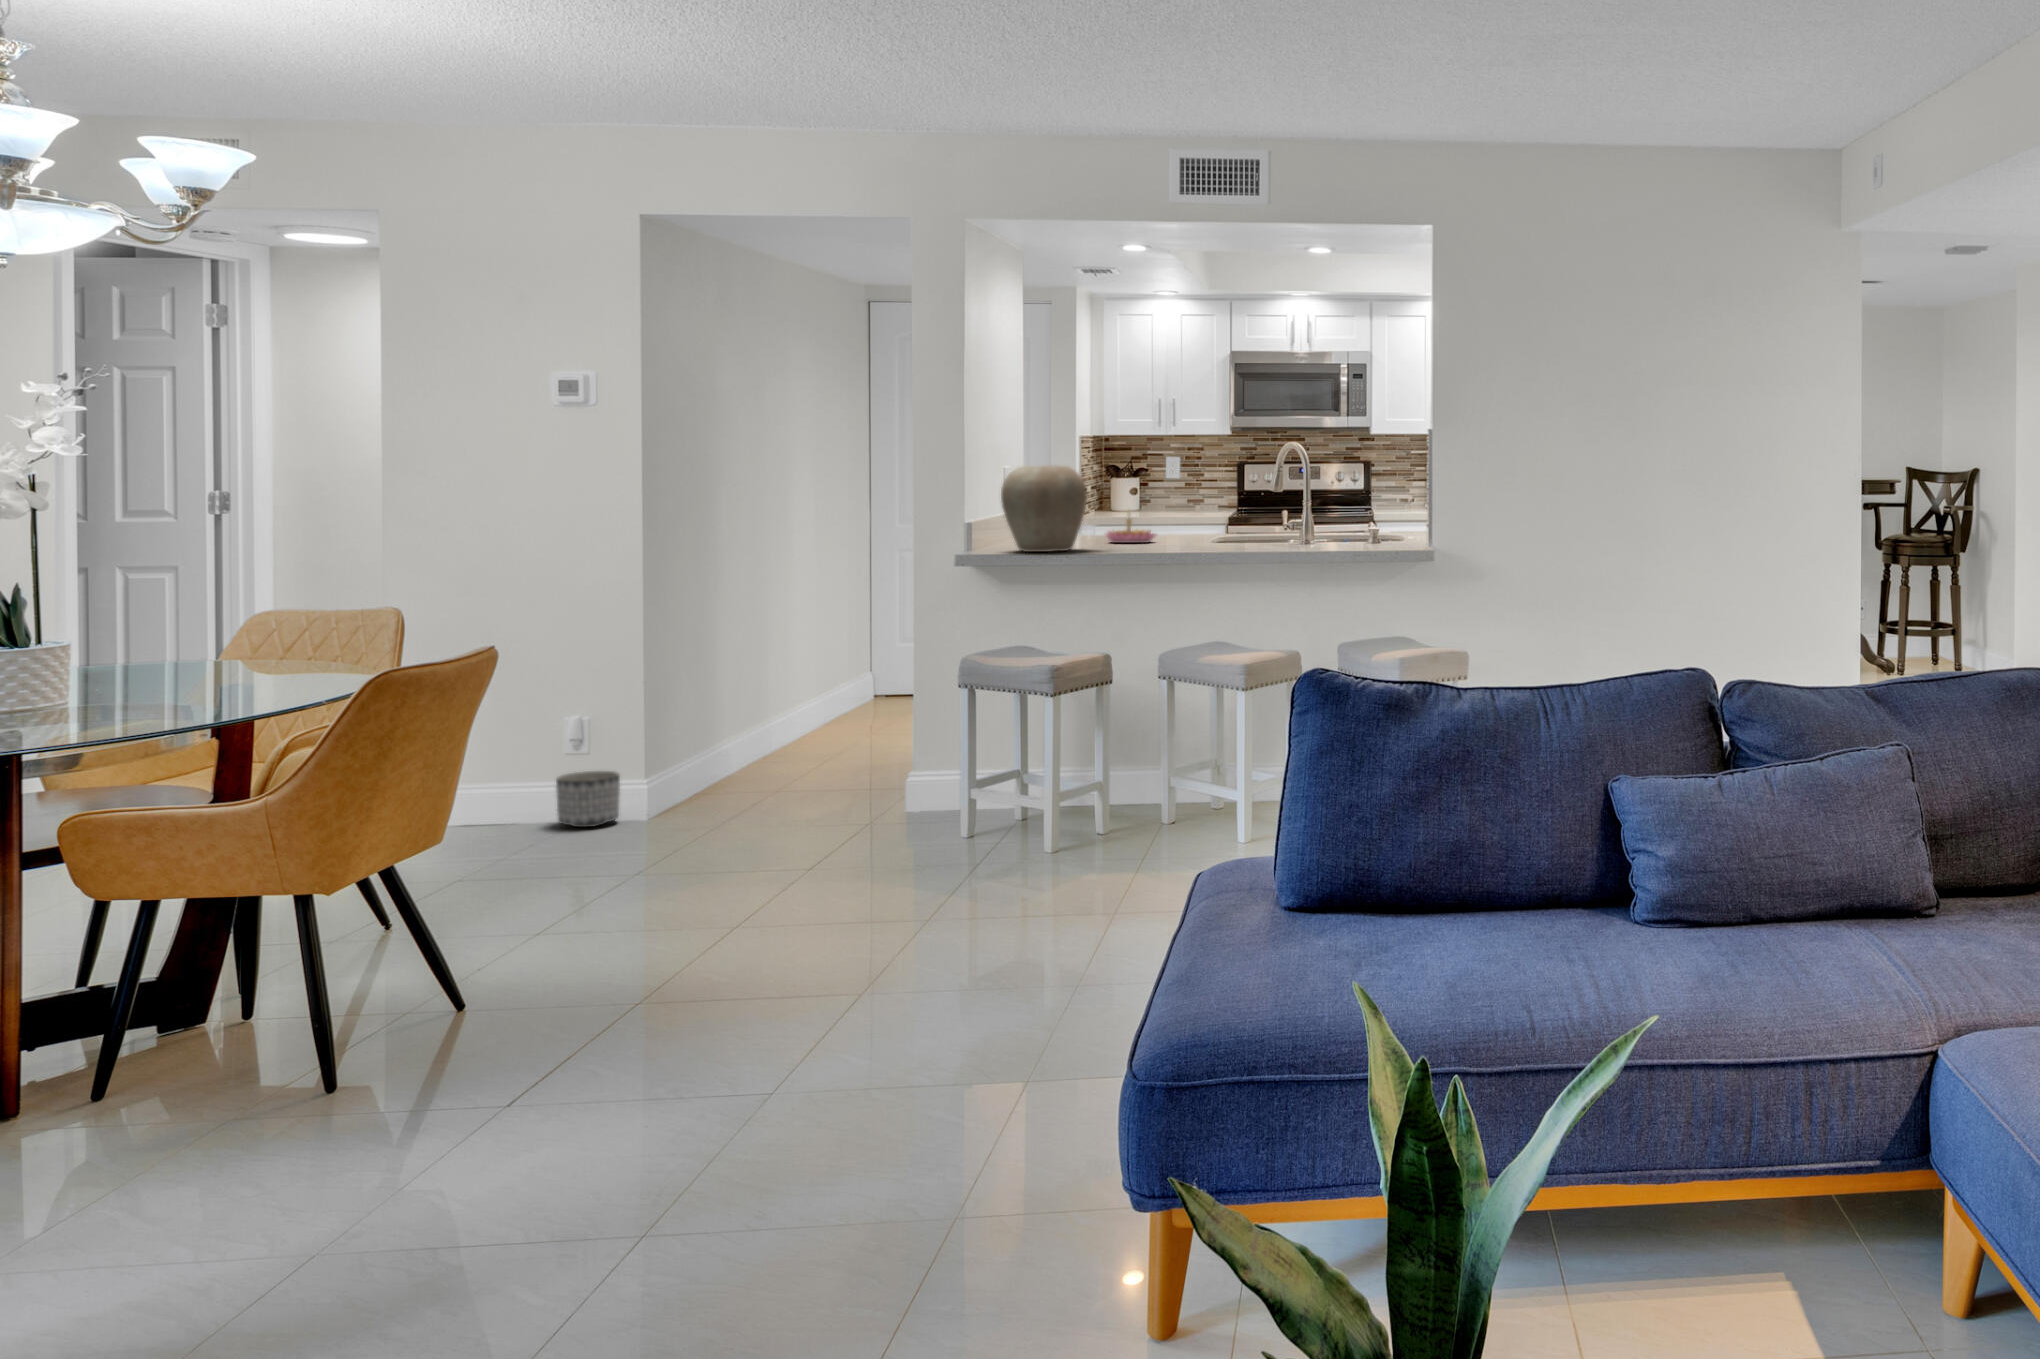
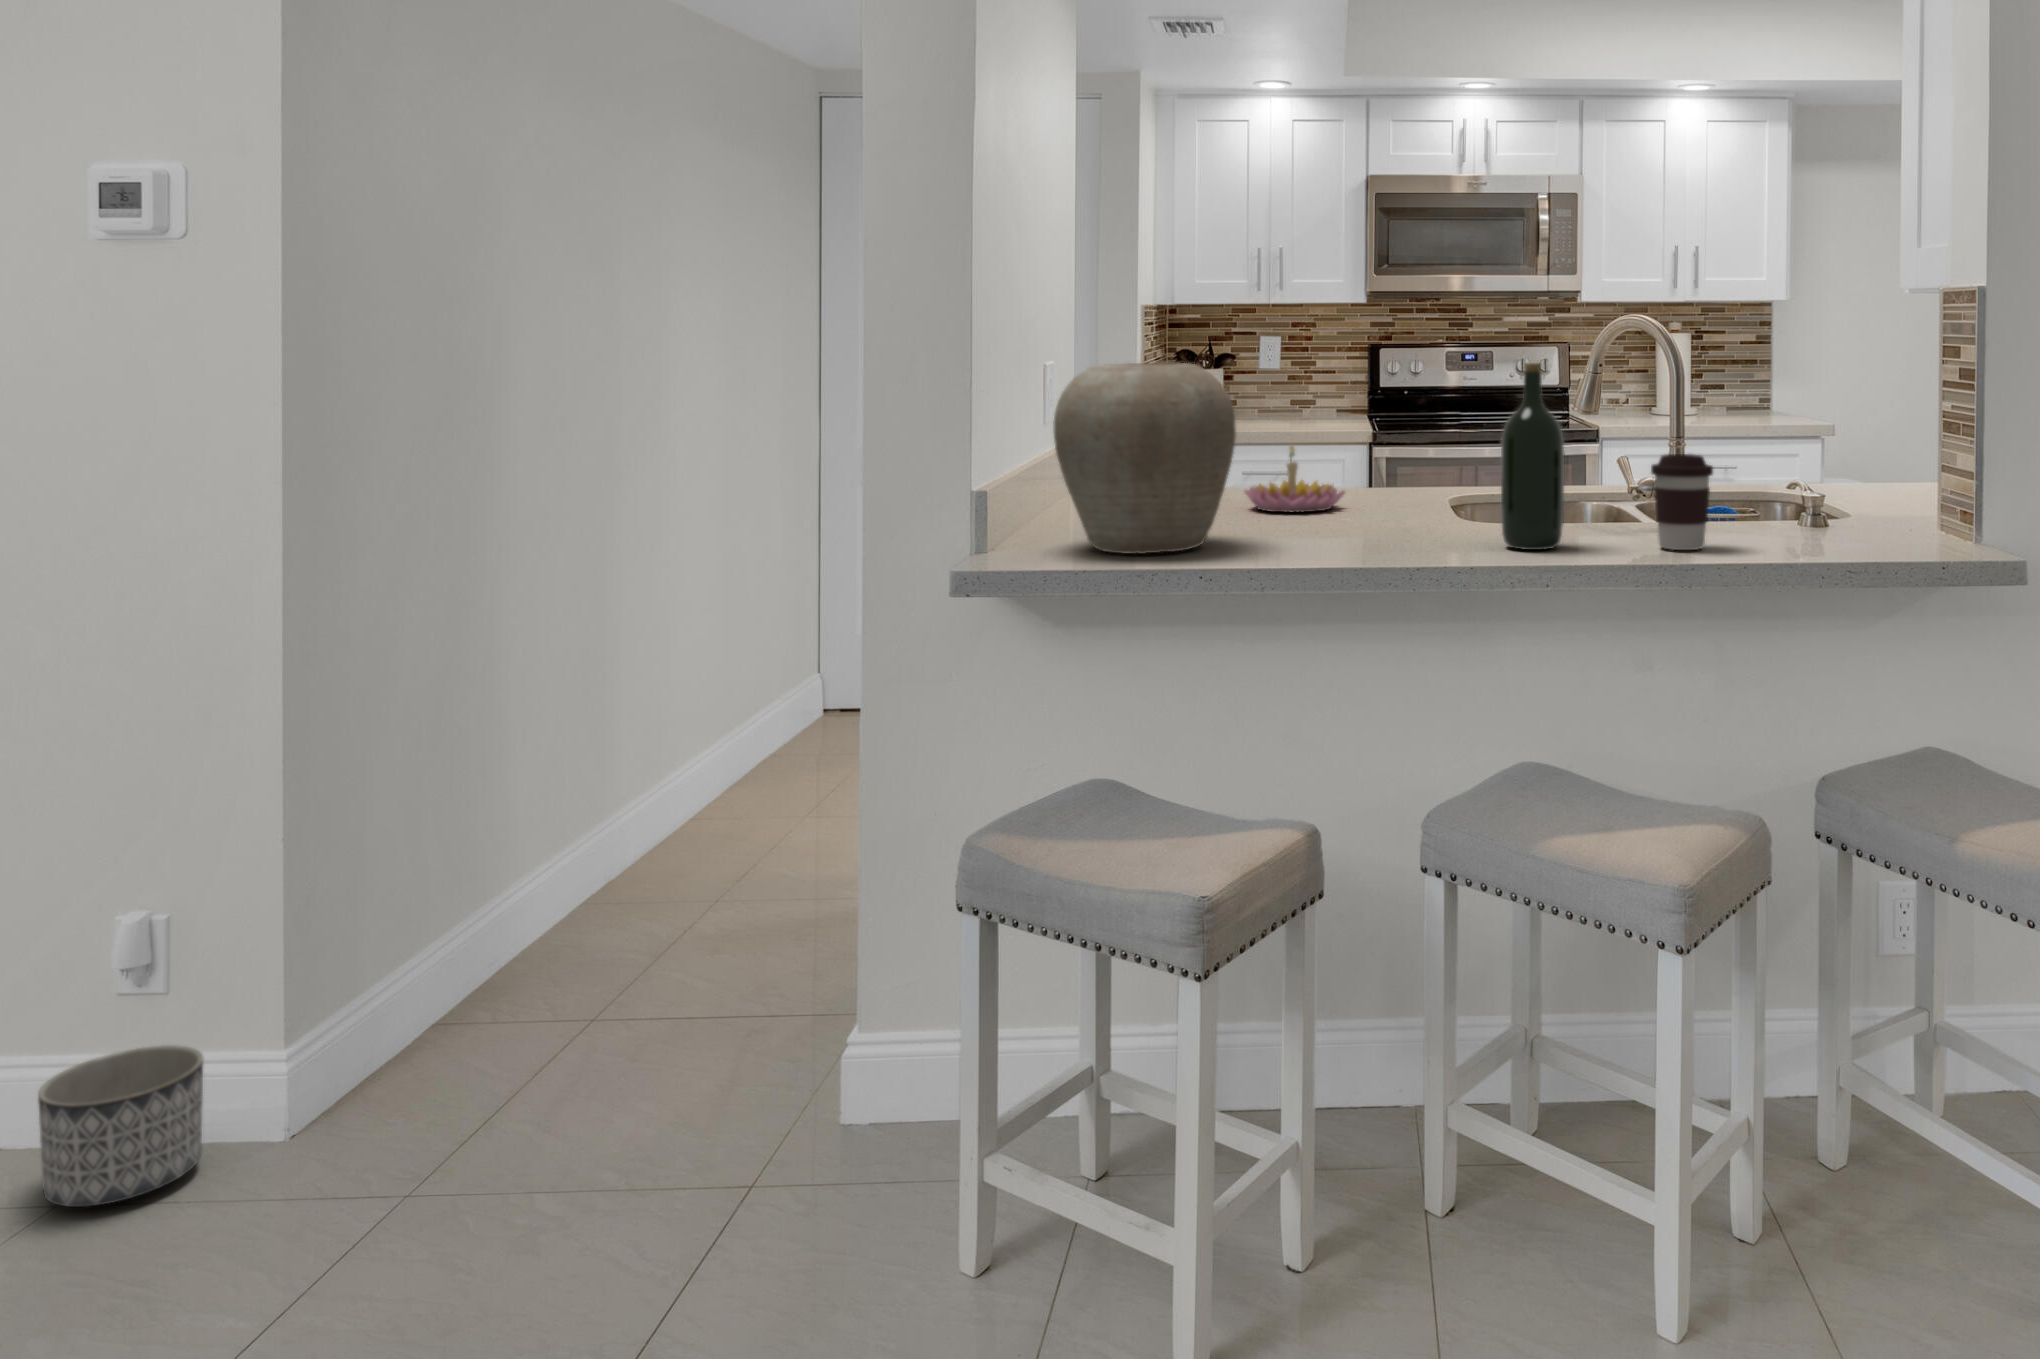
wine bottle: none [1209,466,1239,551] -> present [1501,363,1564,550]
coffee cup: none [1278,508,1307,551] -> present [1651,454,1713,550]

